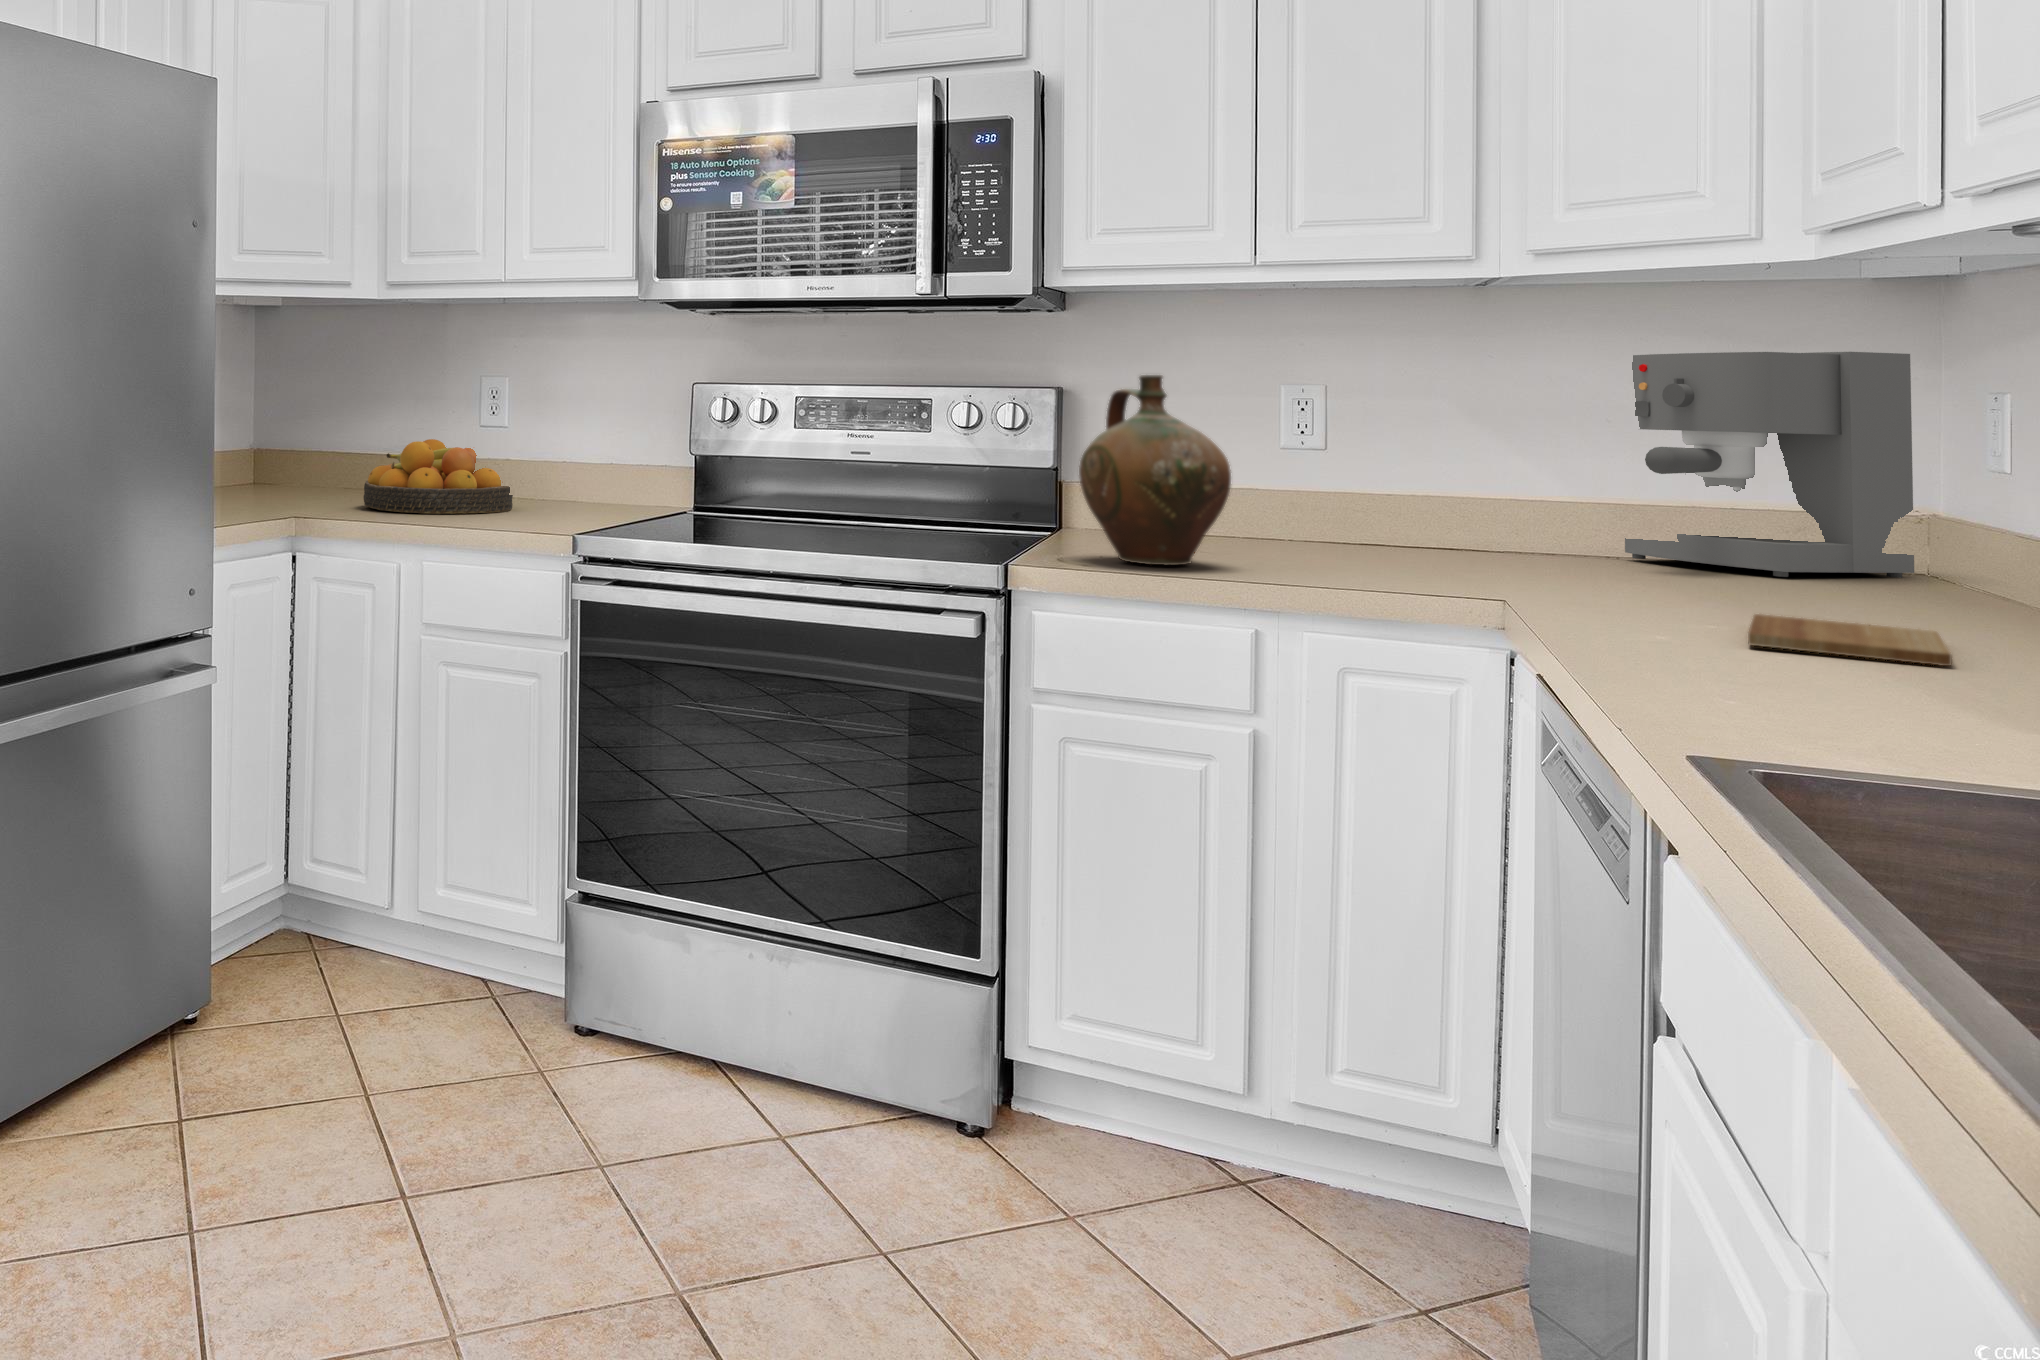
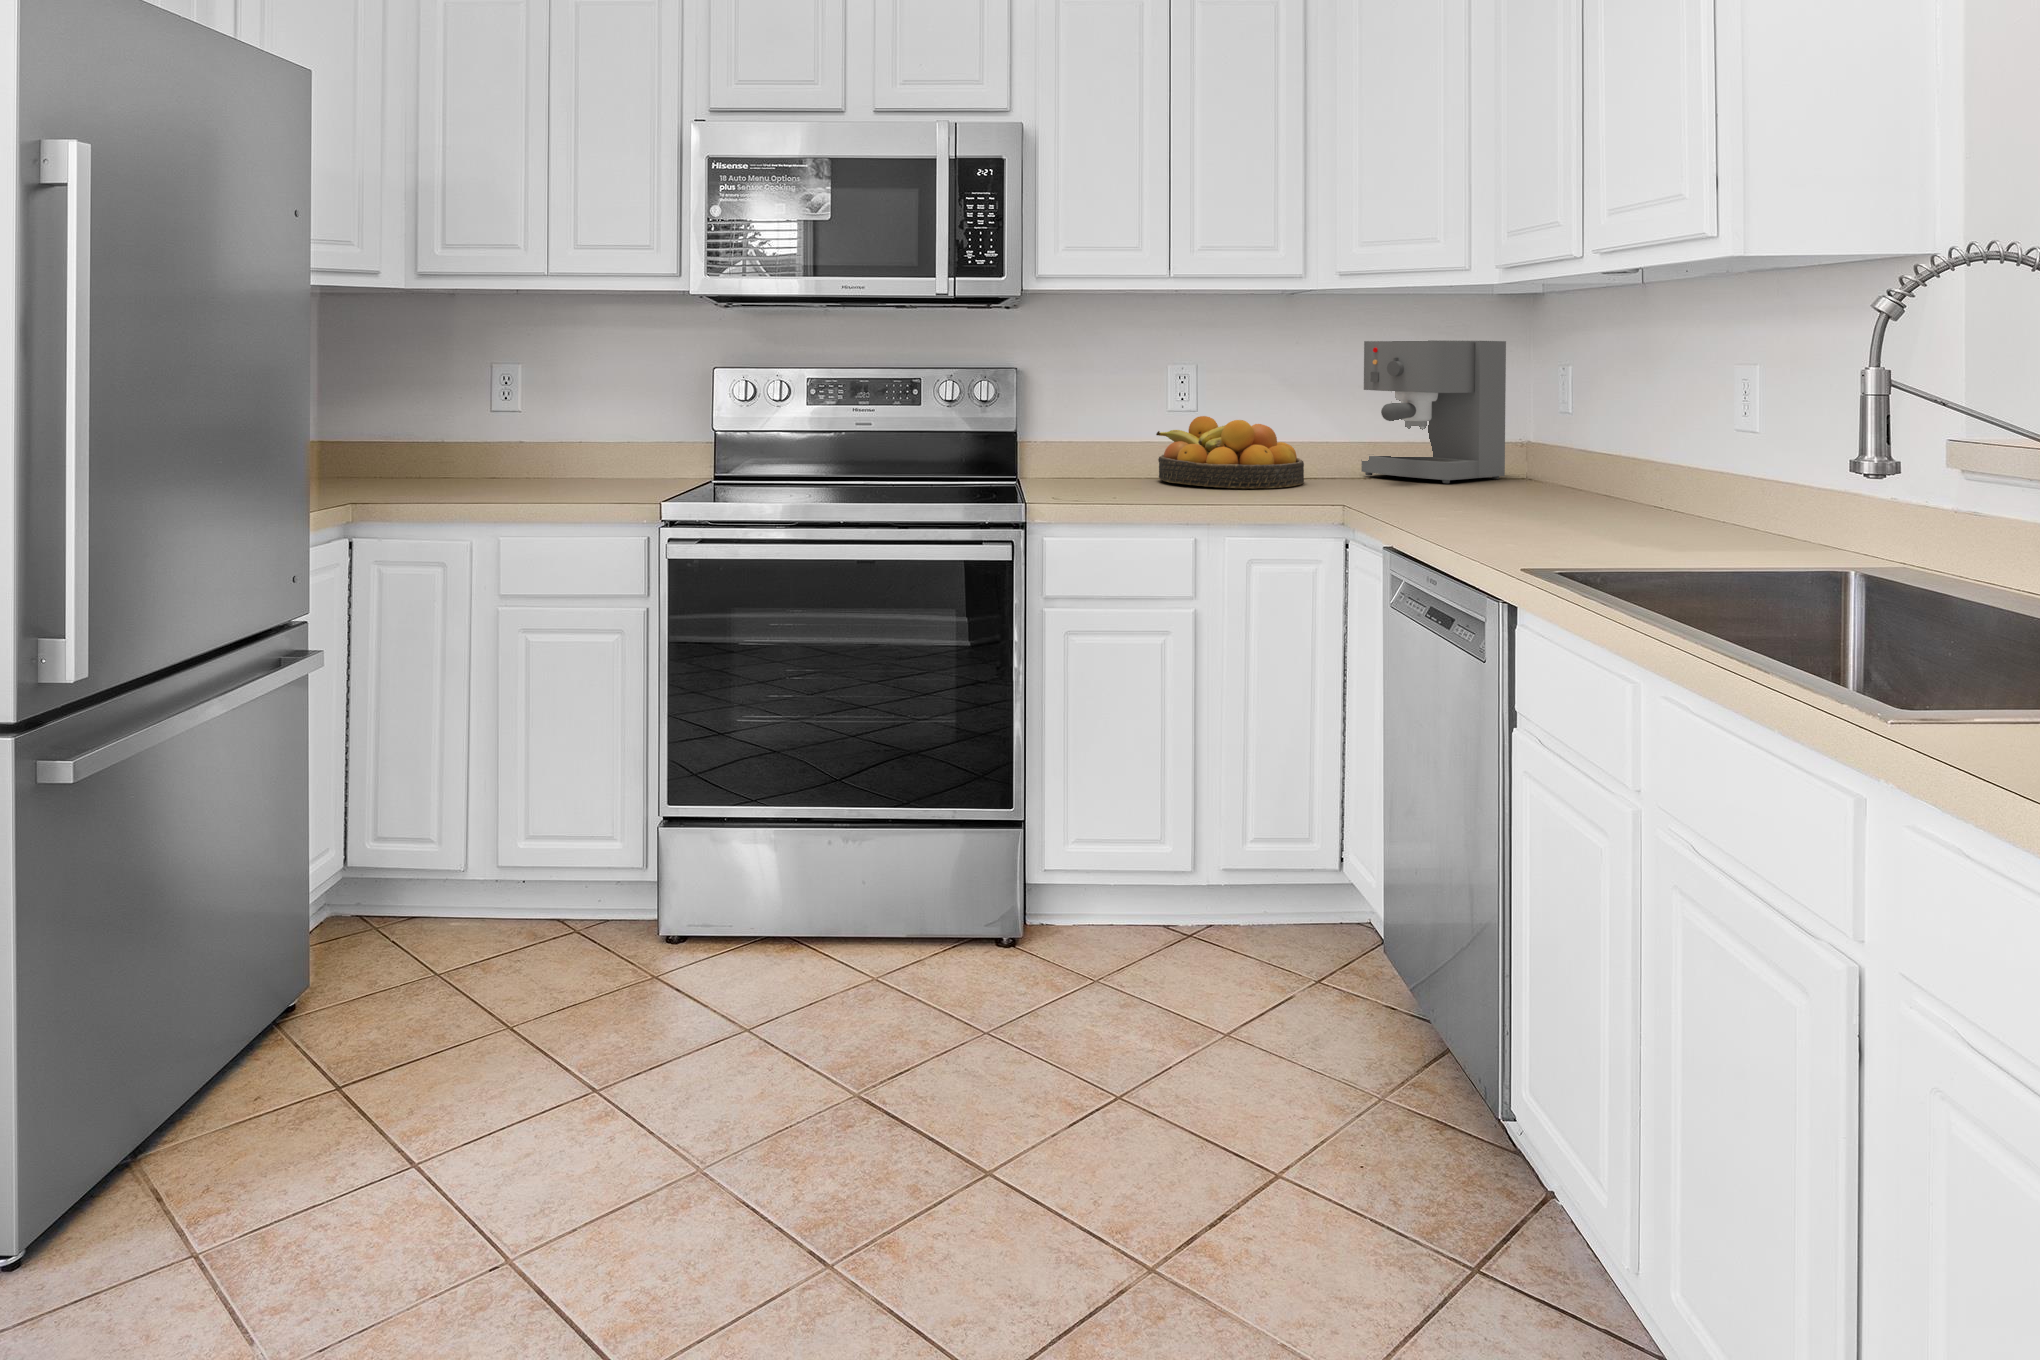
ceramic jug: present [1079,375,1231,565] -> none [1057,362,1160,501]
fruit bowl: present [364,439,513,514] -> present [1156,416,1304,489]
cutting board: present [1748,614,1952,666] -> none [1462,512,1562,536]

